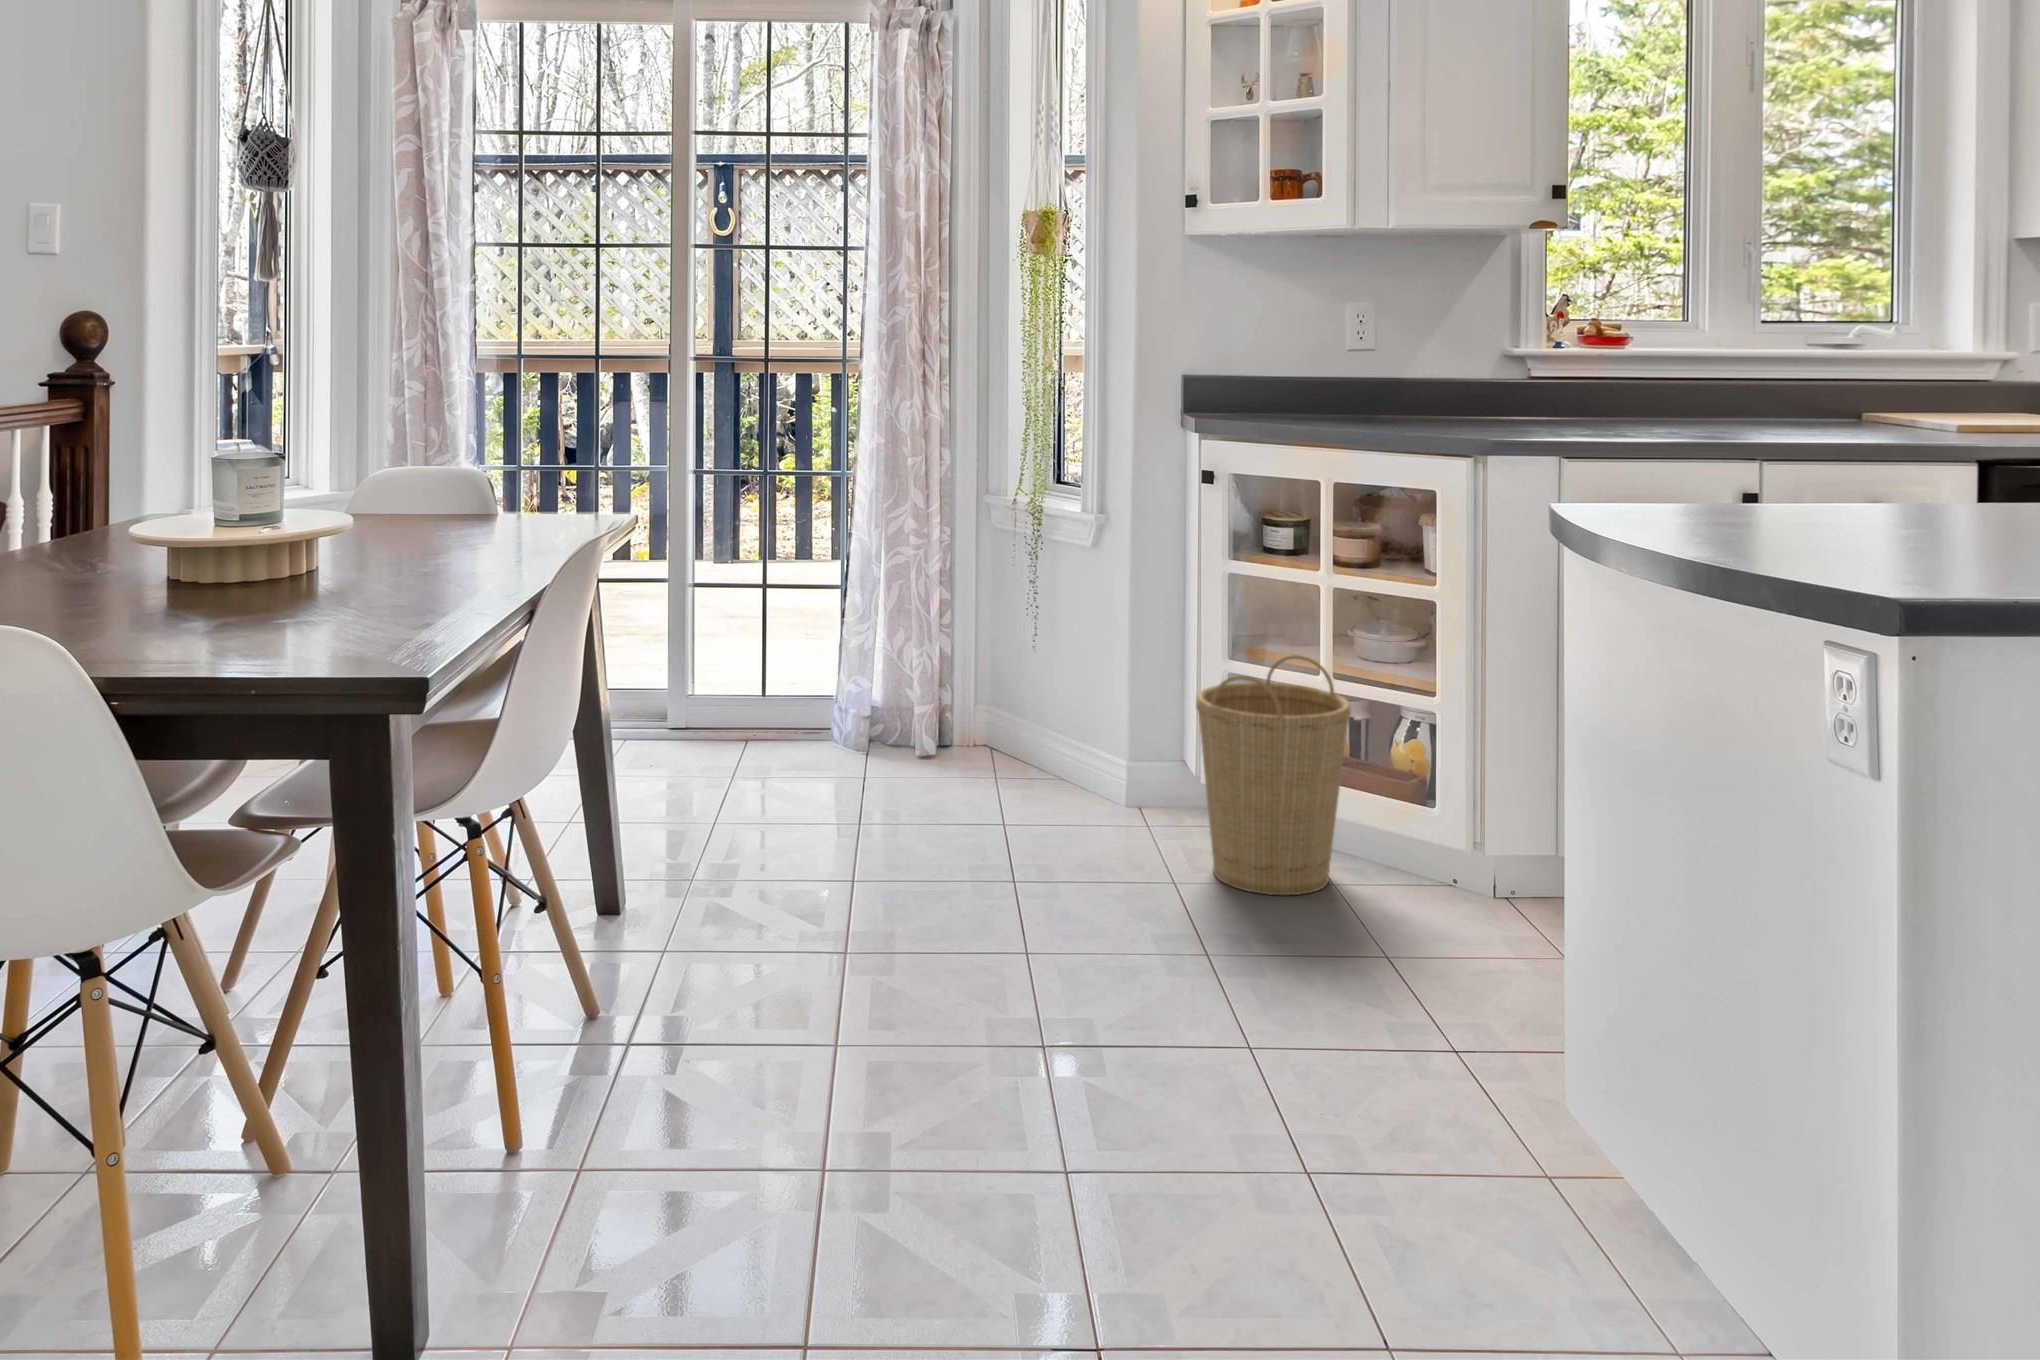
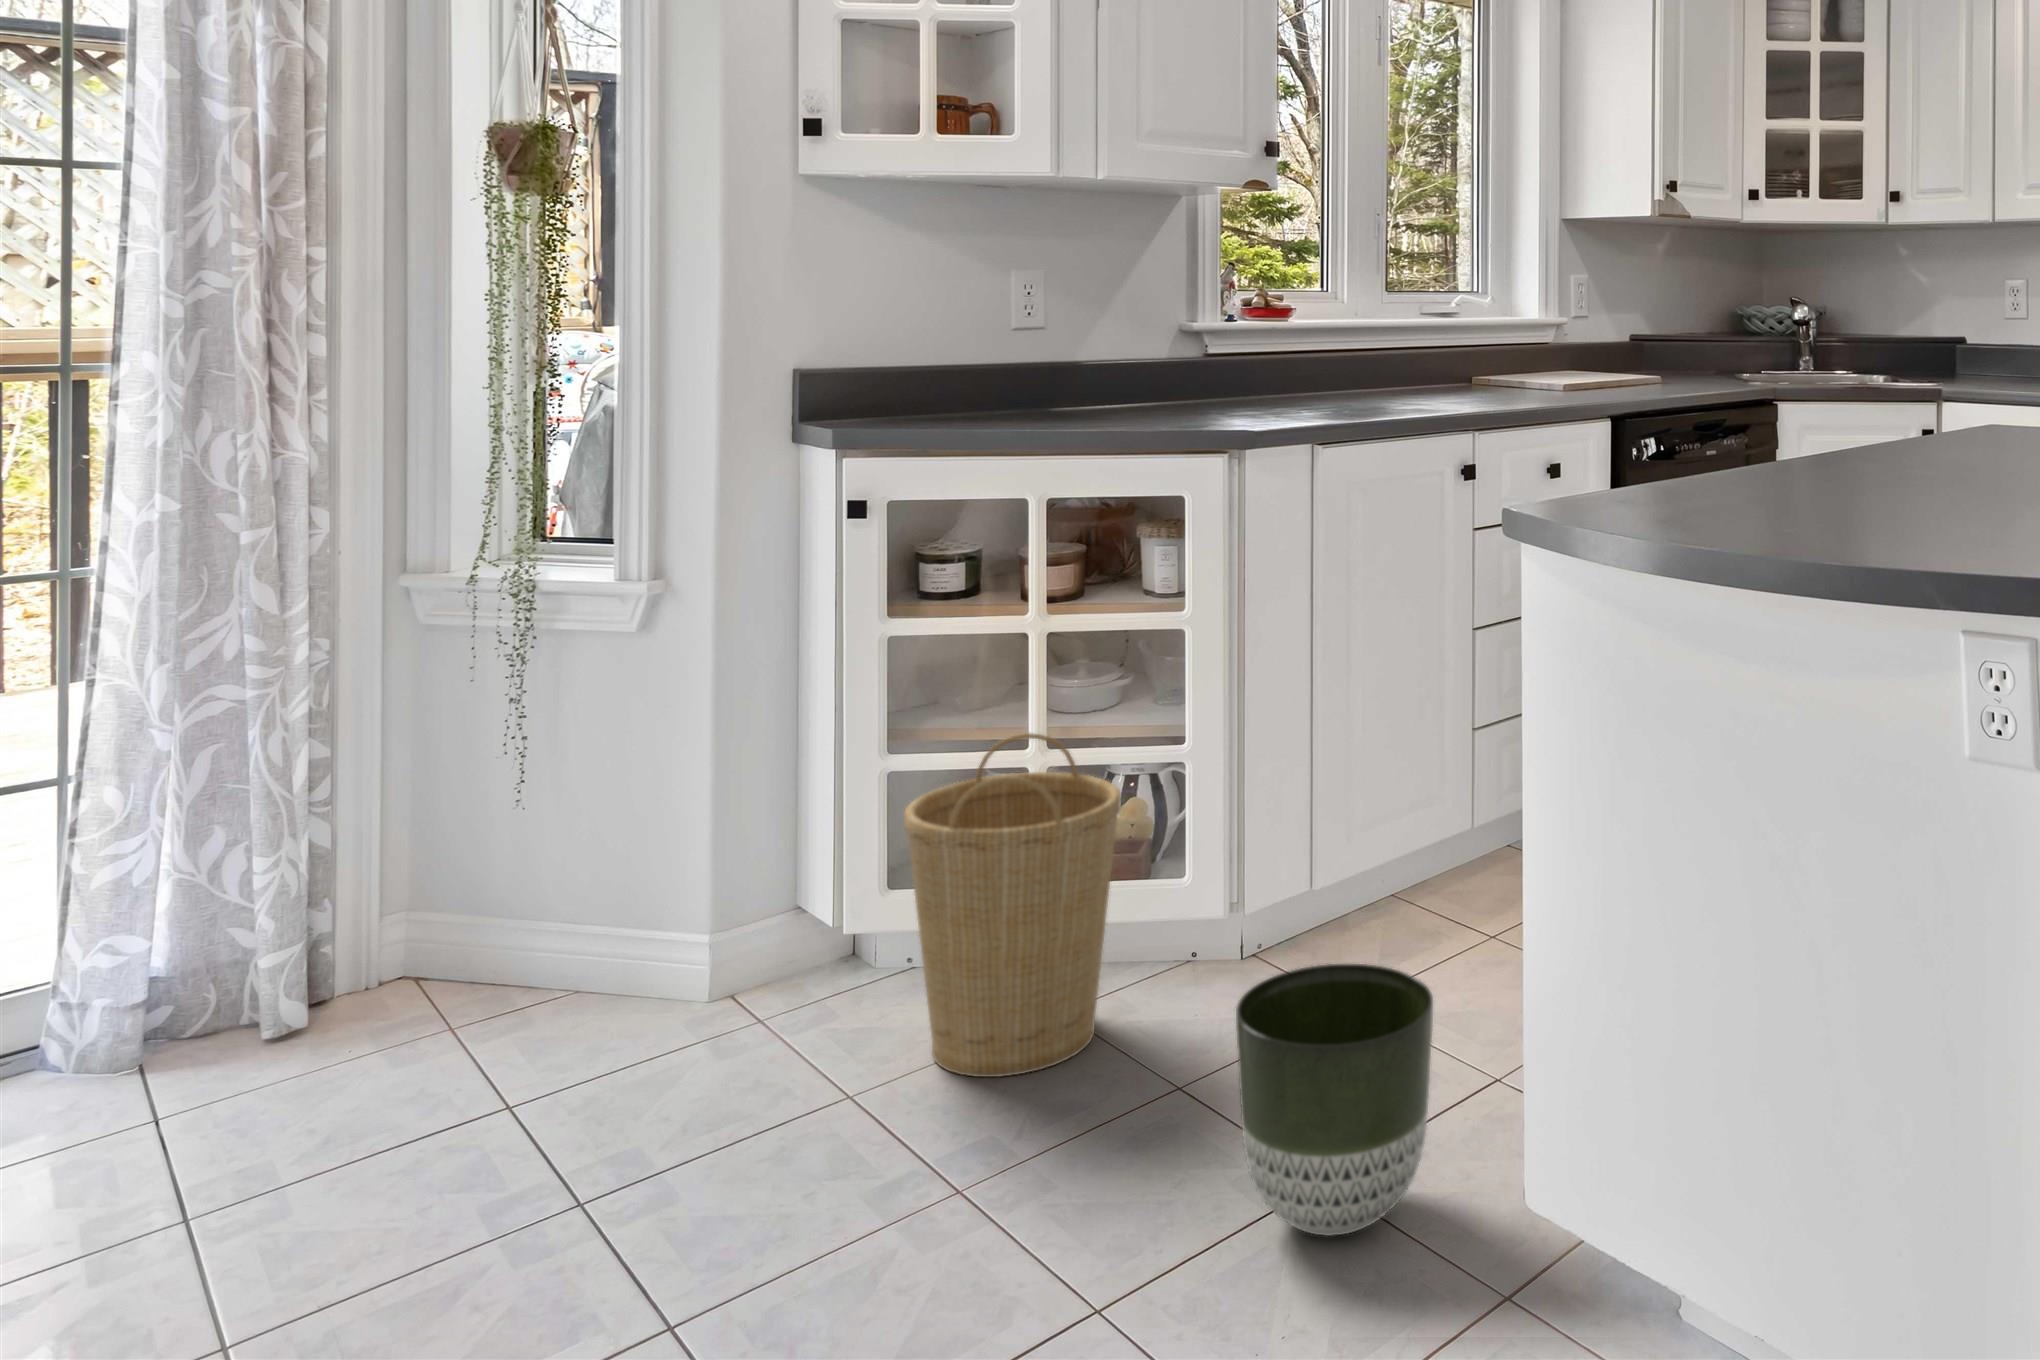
planter: none [1293,847,1446,1041] -> present [1236,964,1433,1236]

